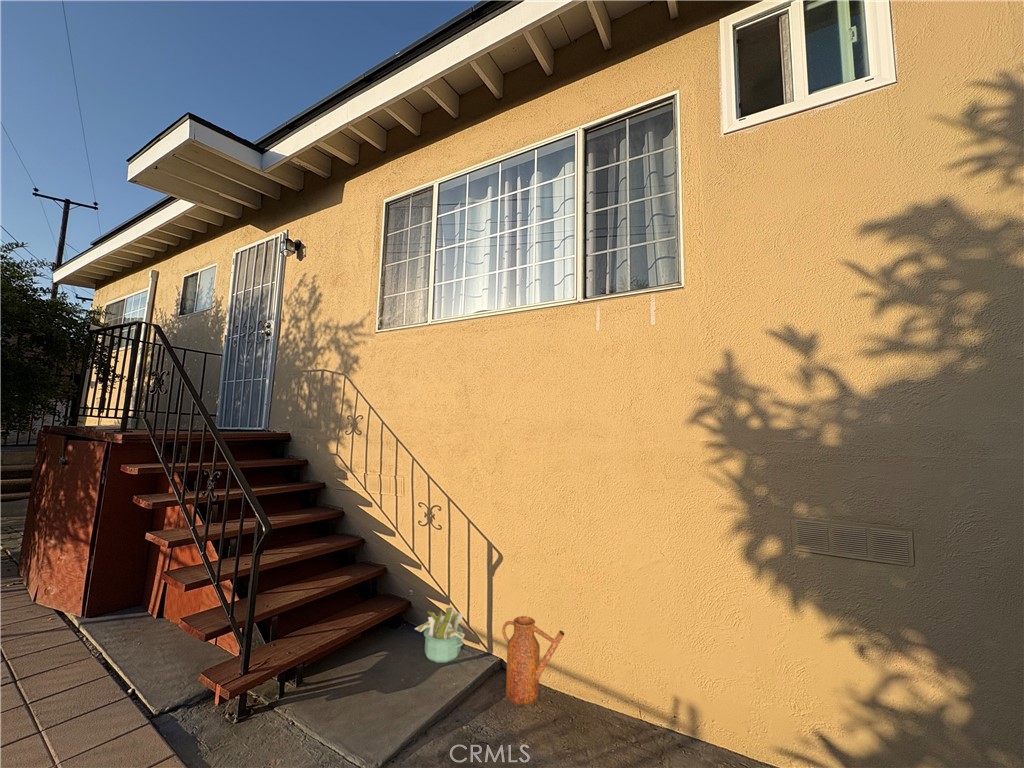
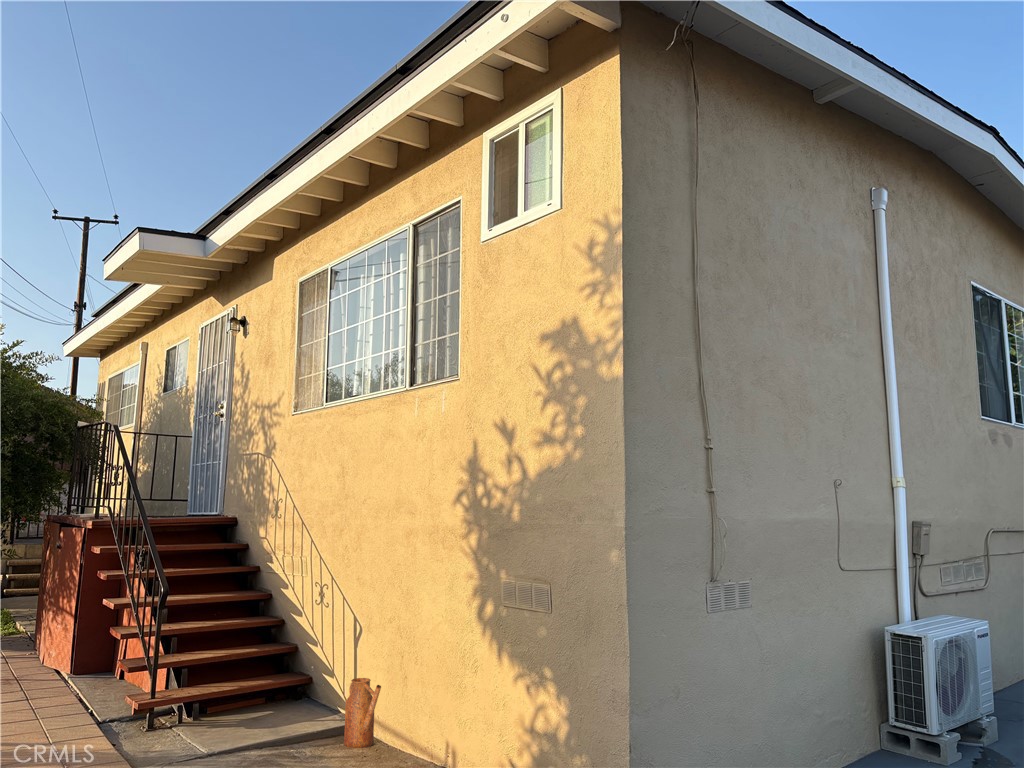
decorative plant: present [415,607,464,663] -> none [289,675,336,720]

